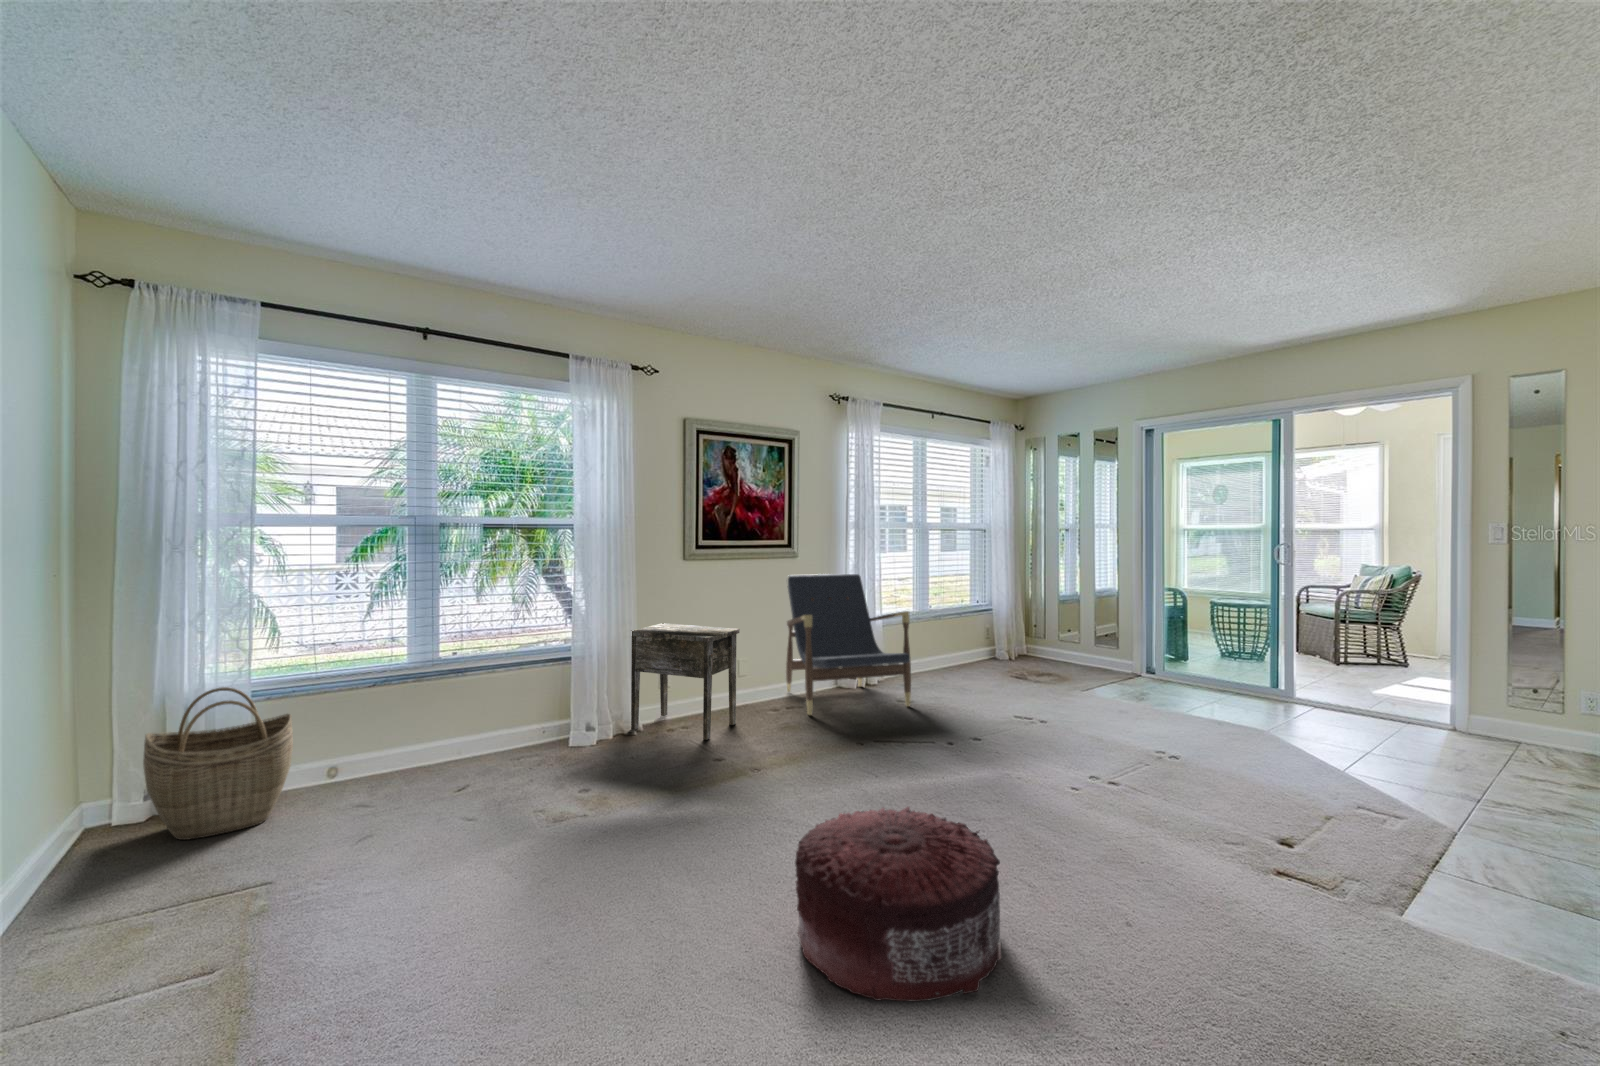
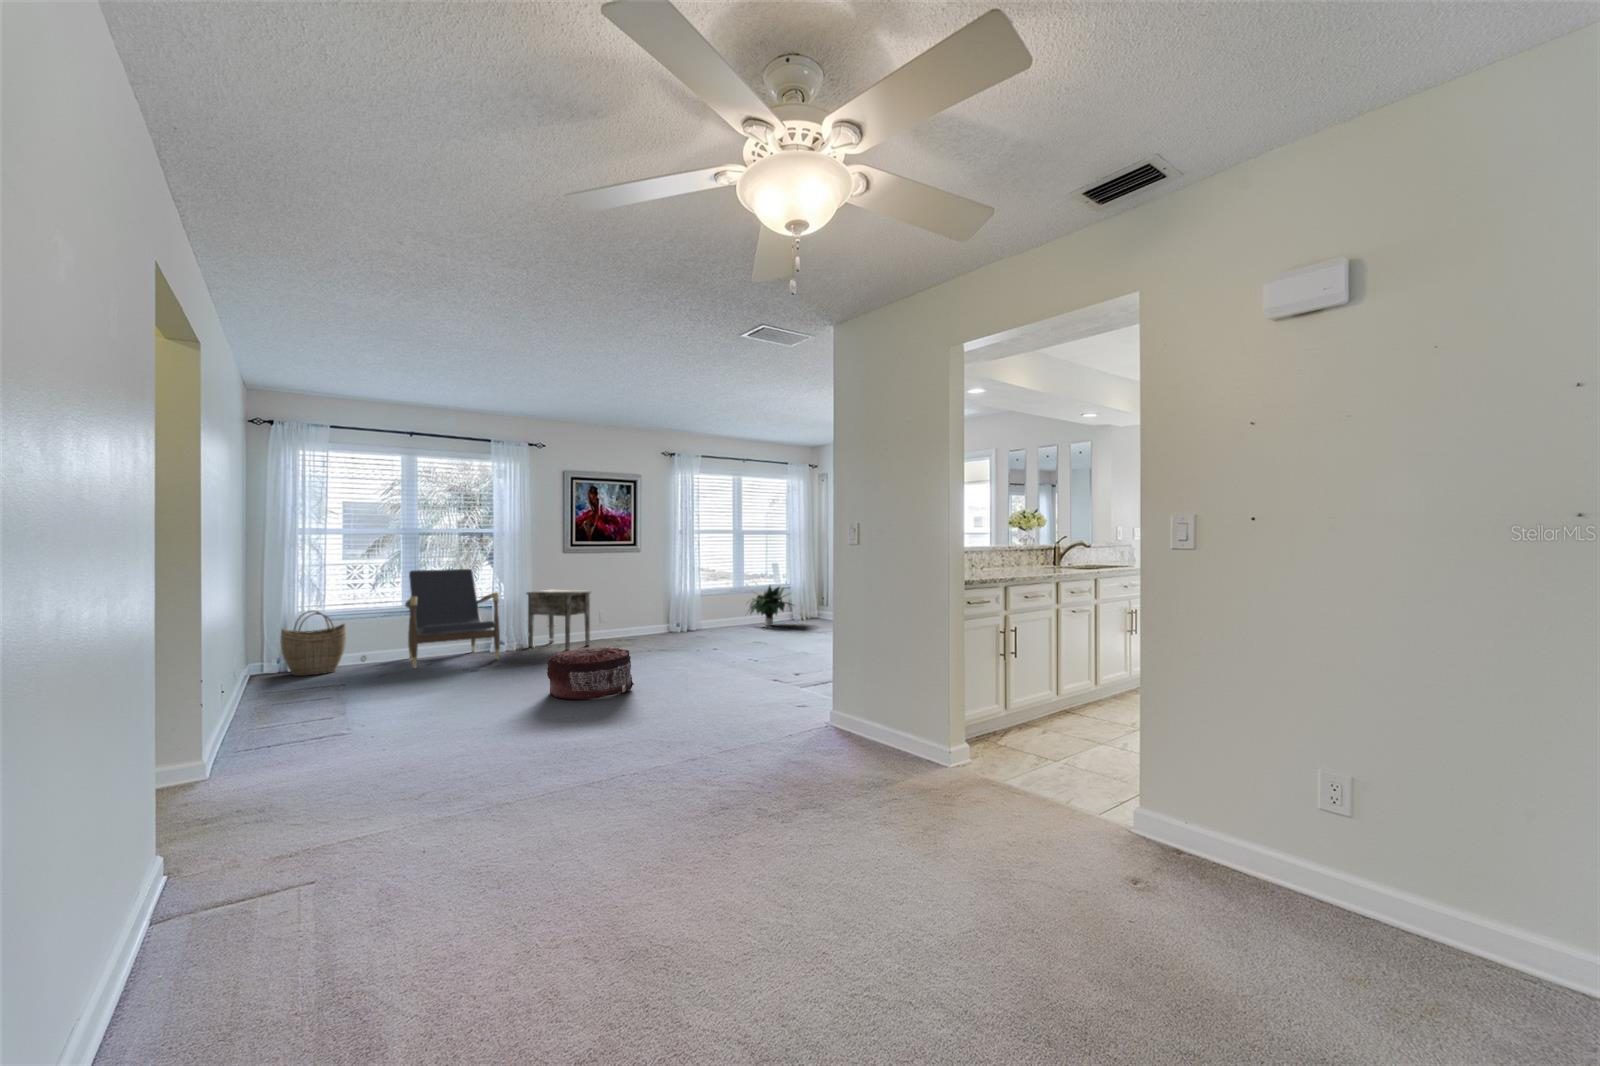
lounge chair: present [786,574,911,715] -> present [405,569,500,668]
potted plant: none [936,606,1024,673] -> present [749,586,791,626]

